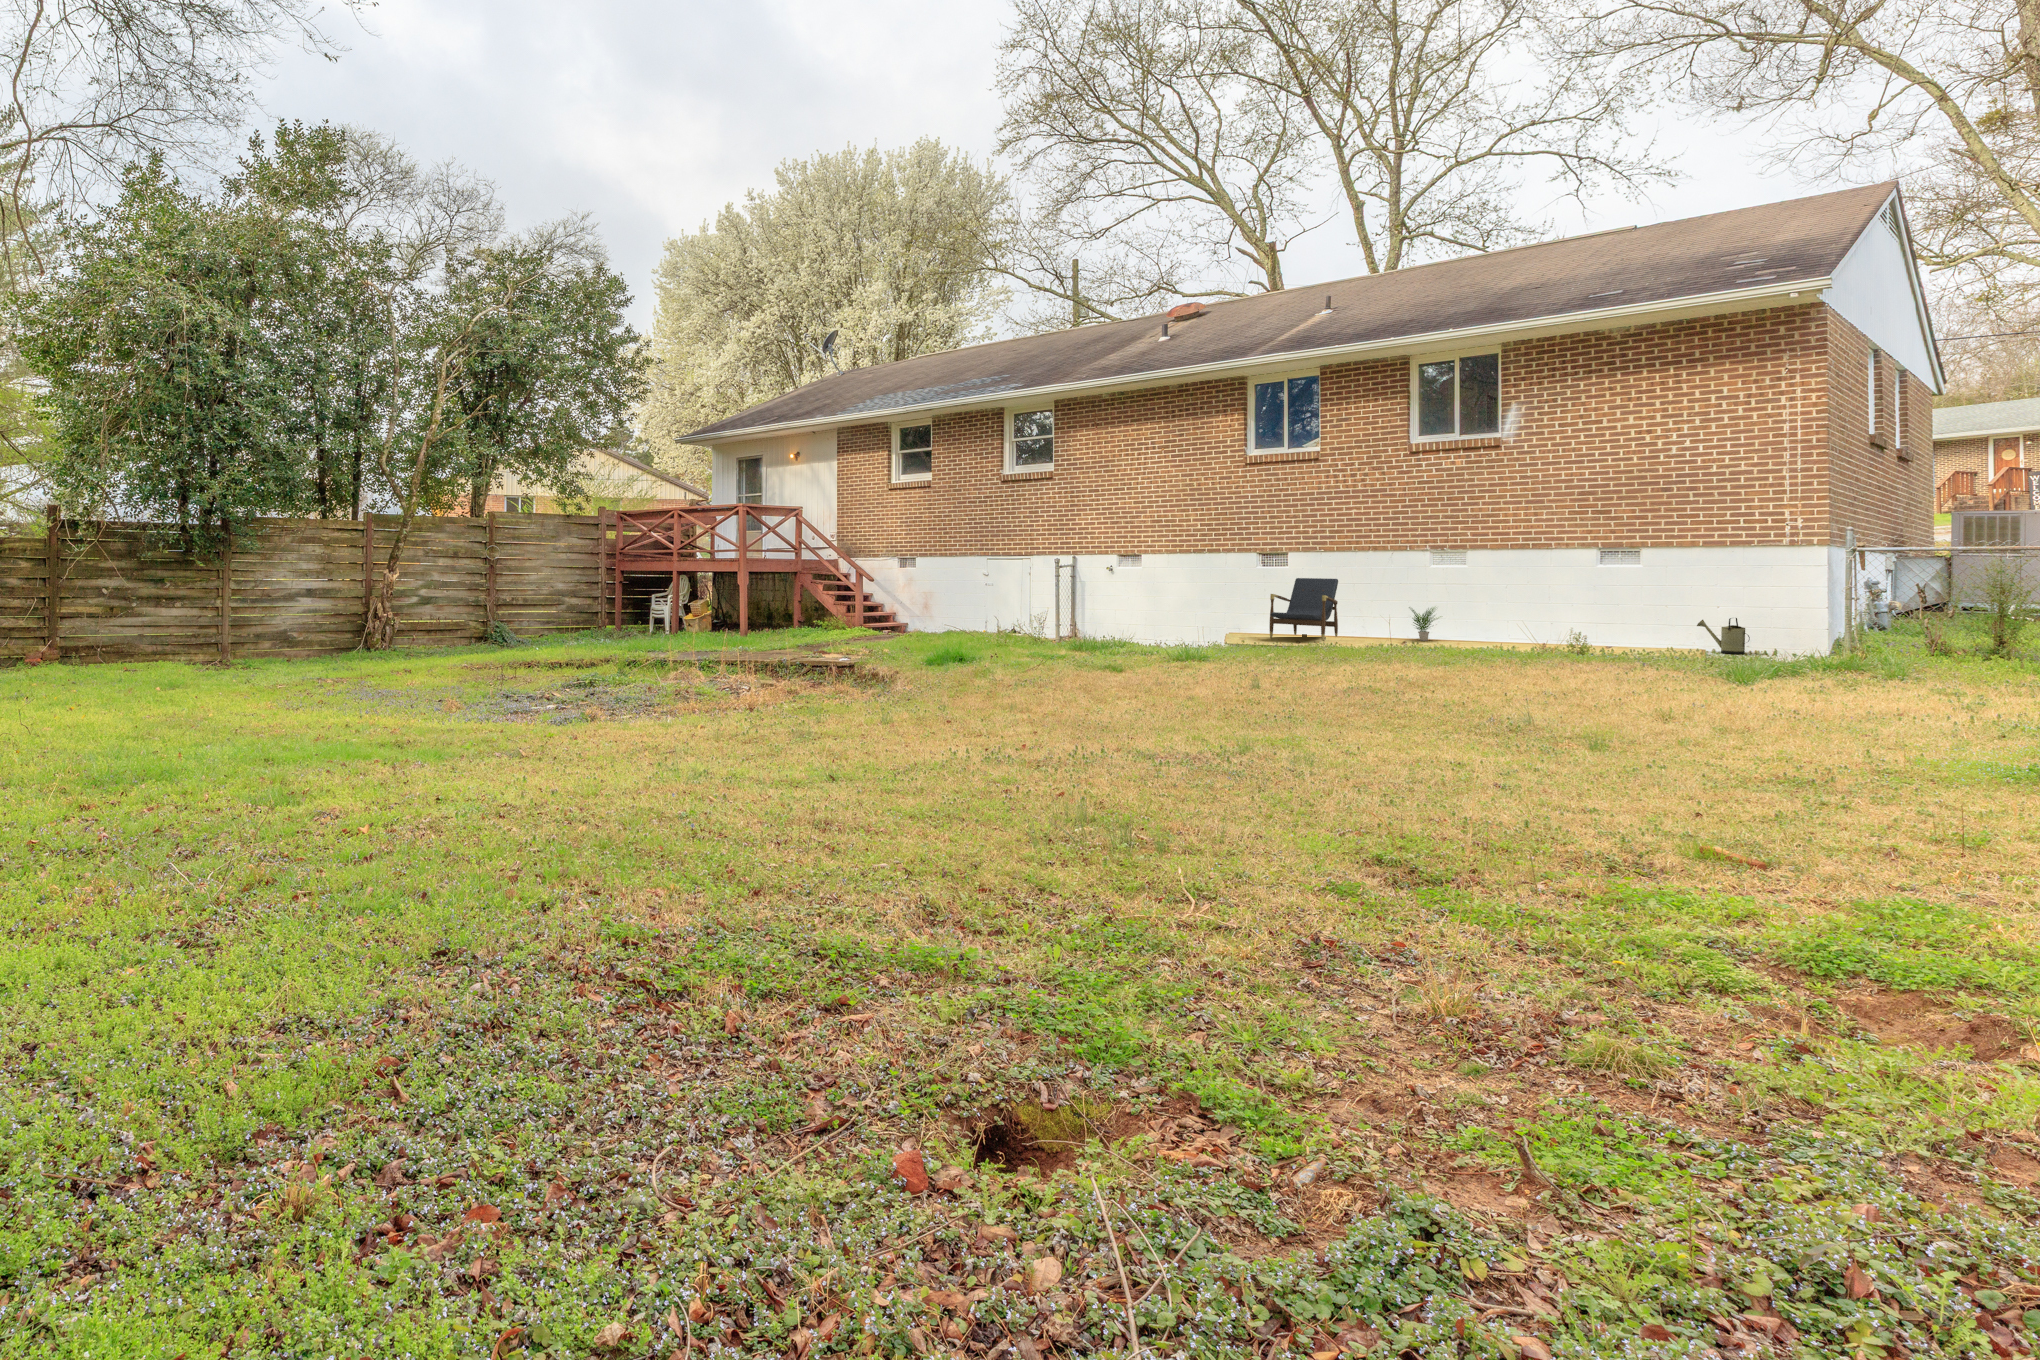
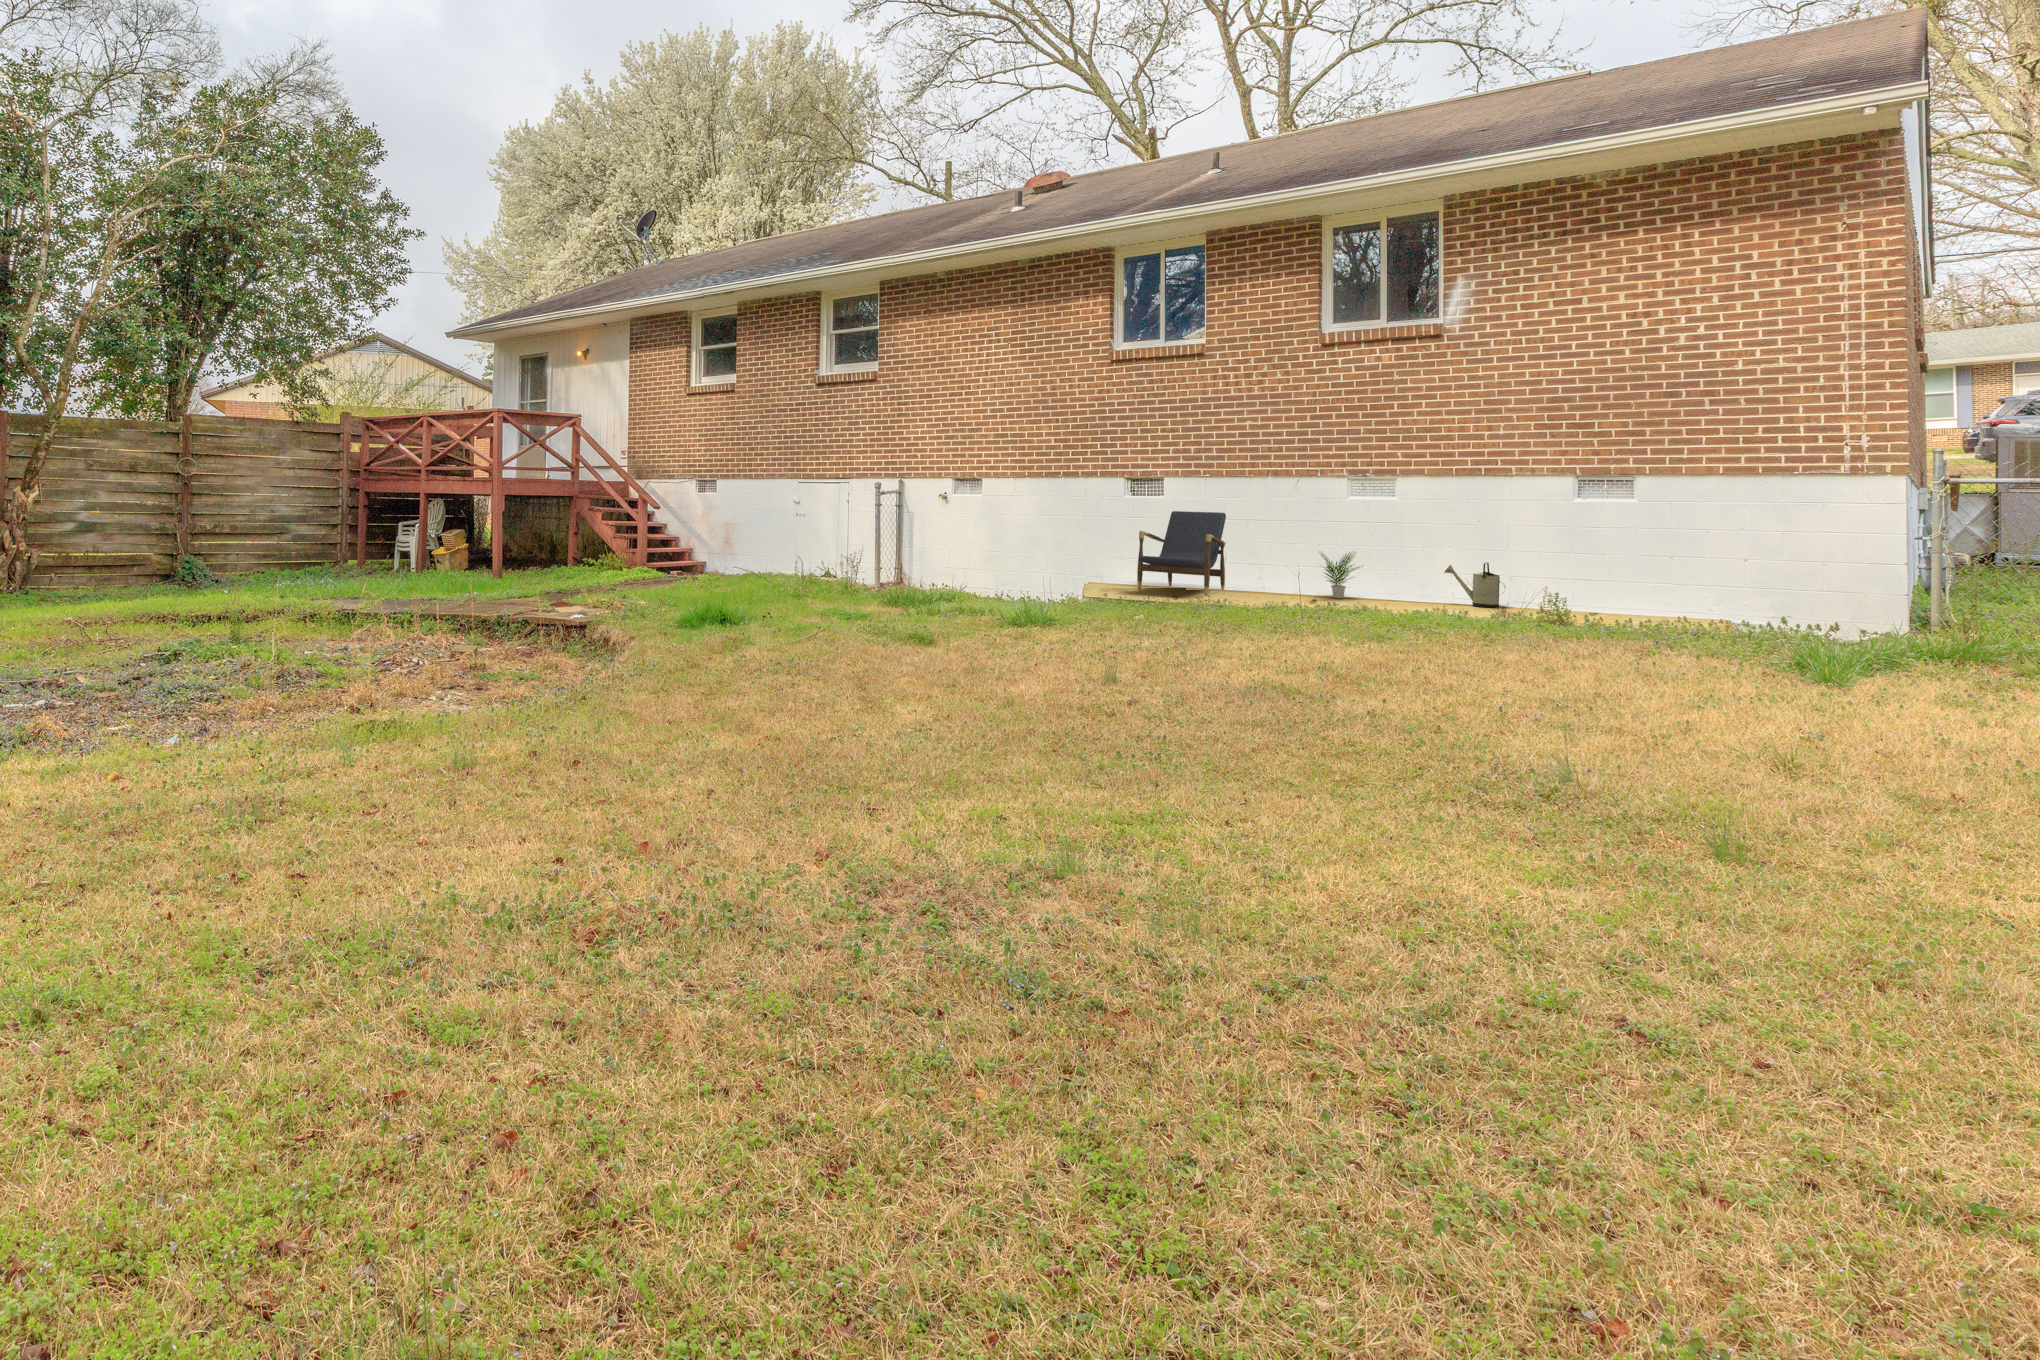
watering can: present [1697,618,1750,654] -> present [1444,563,1505,607]

